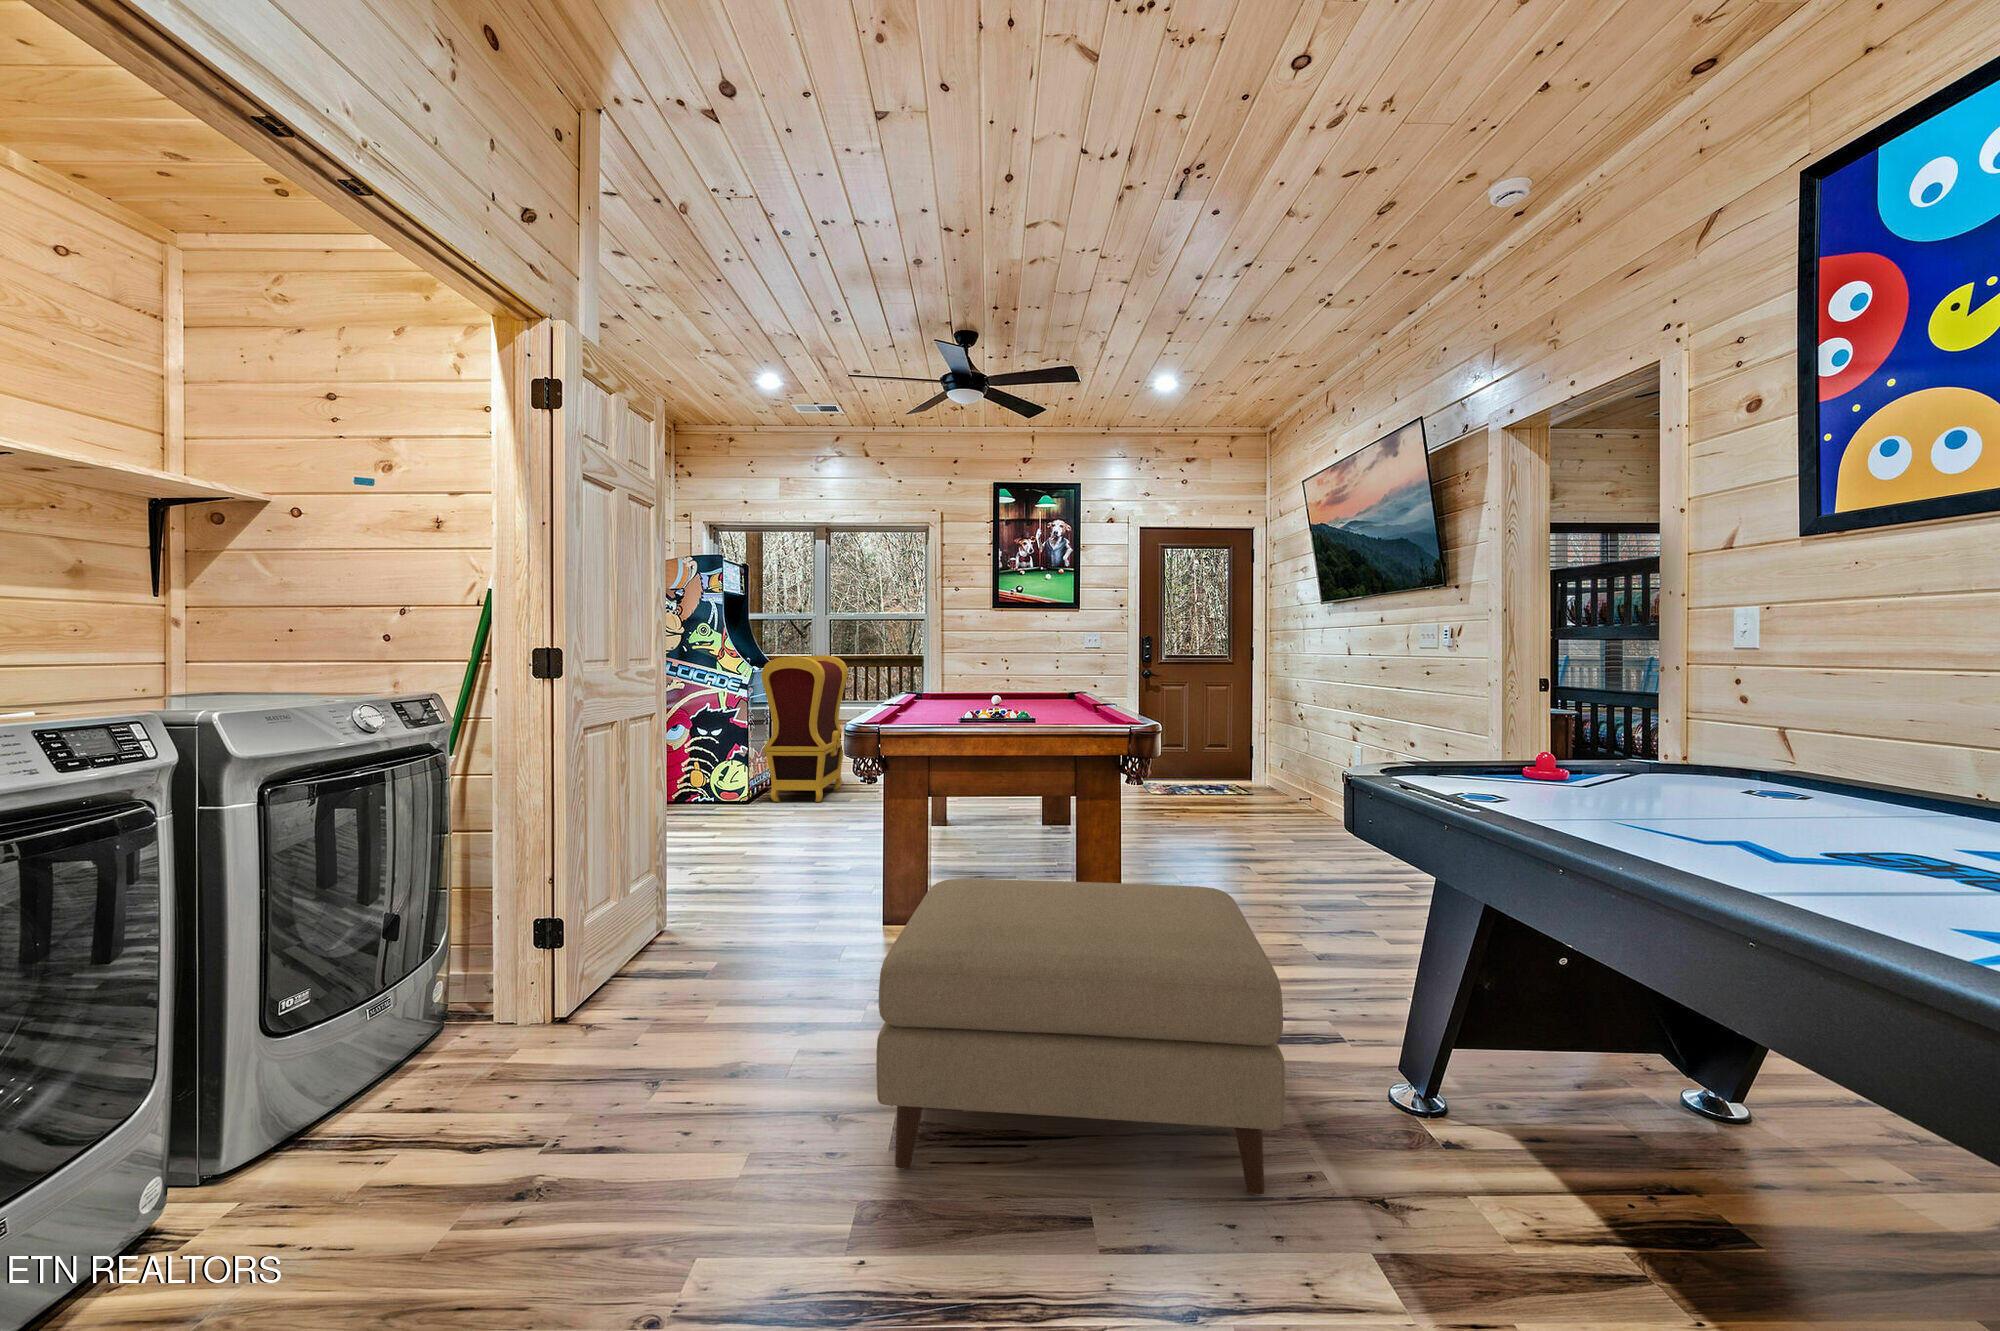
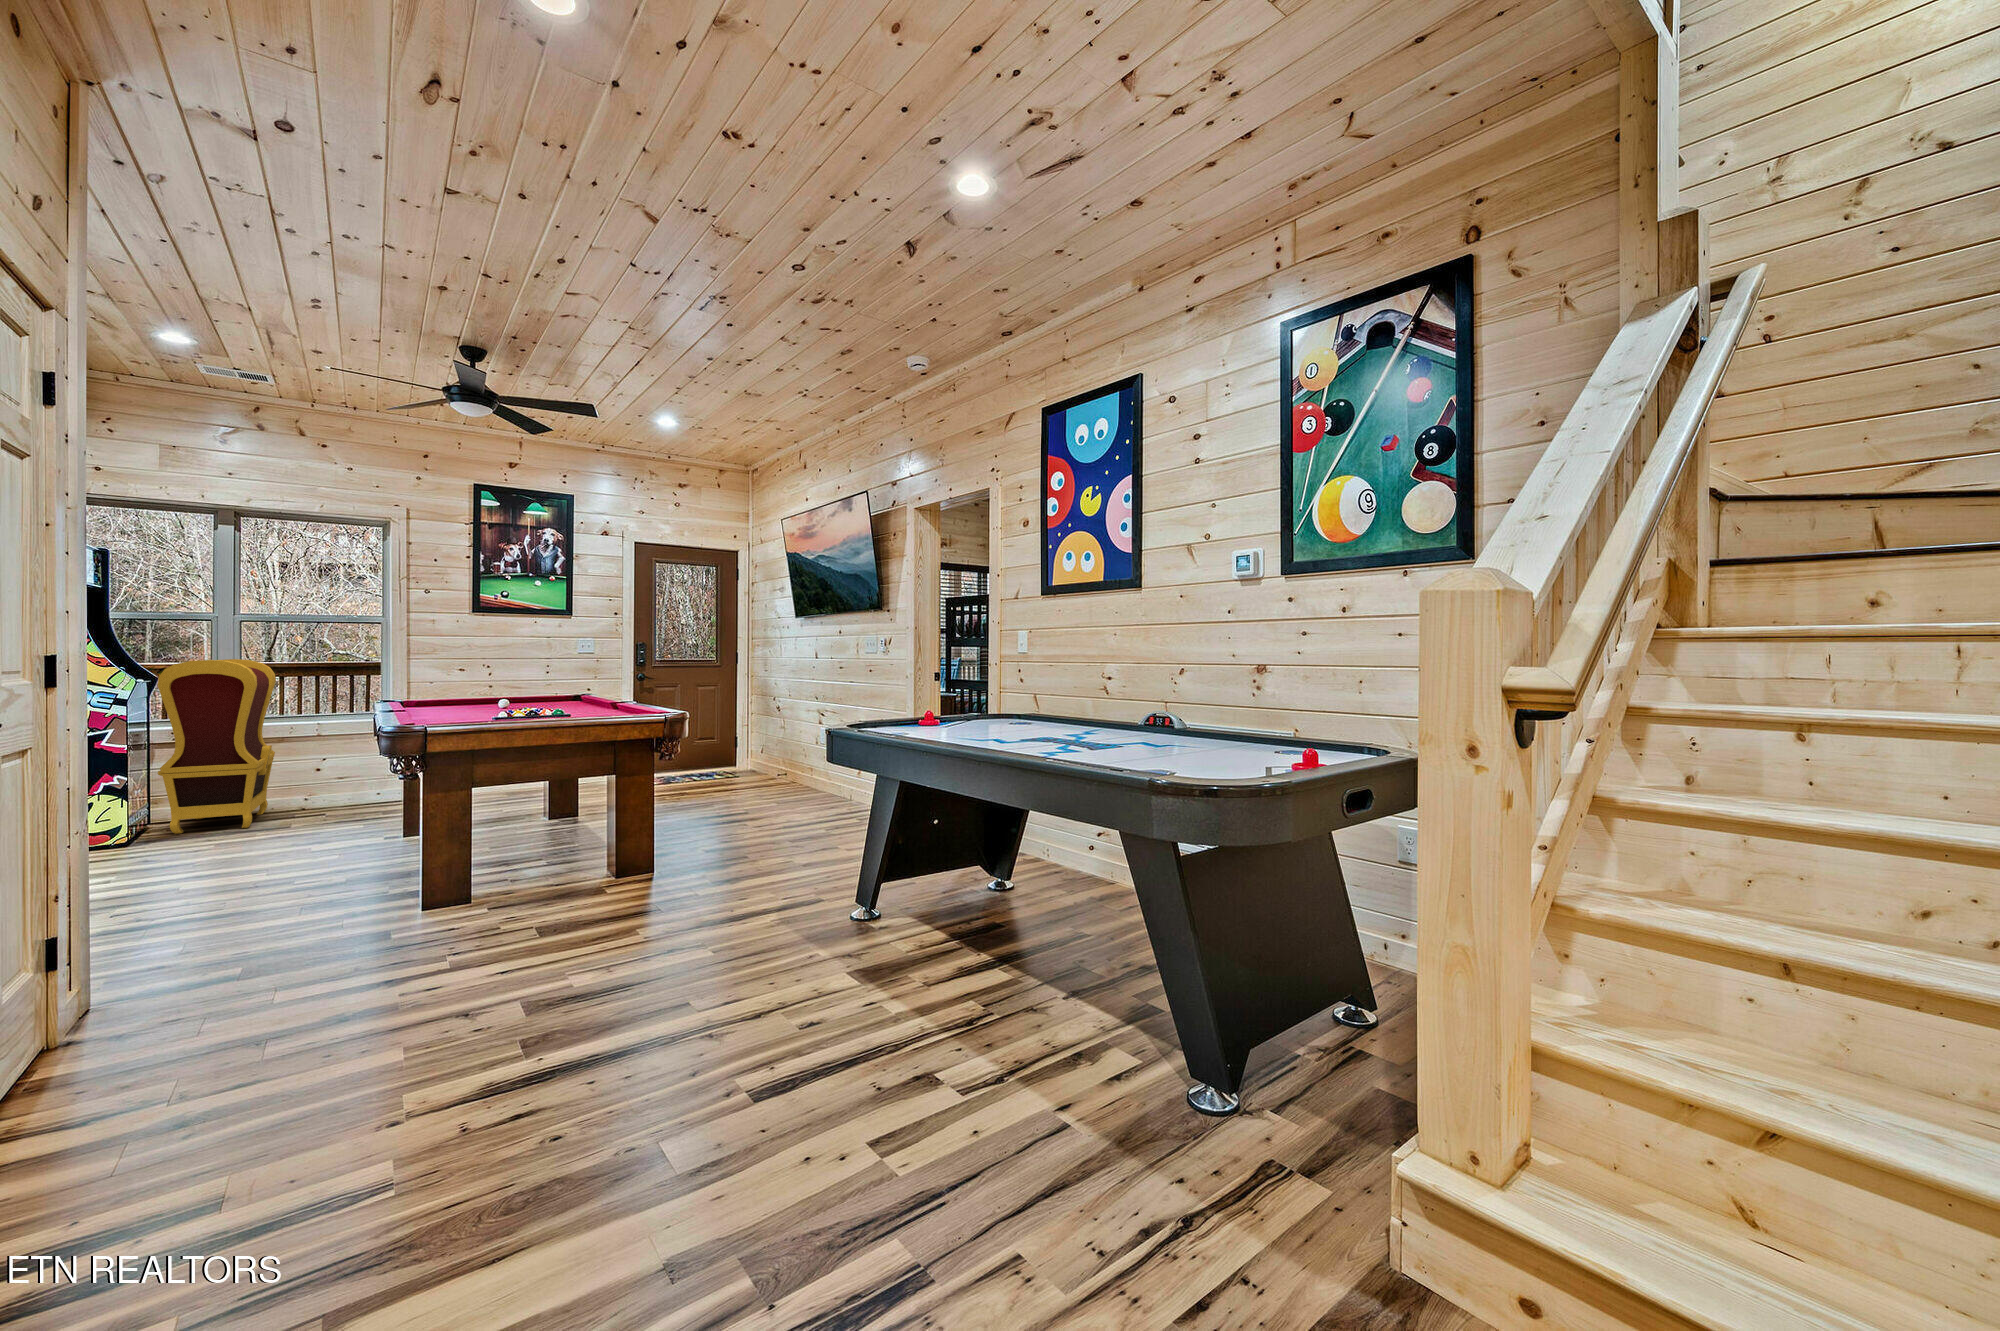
ottoman: present [876,879,1285,1195] -> none [521,810,798,1012]

